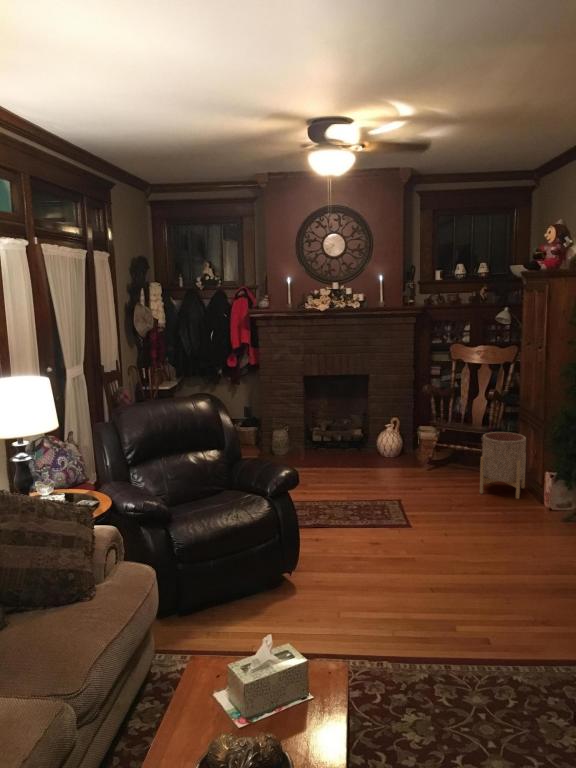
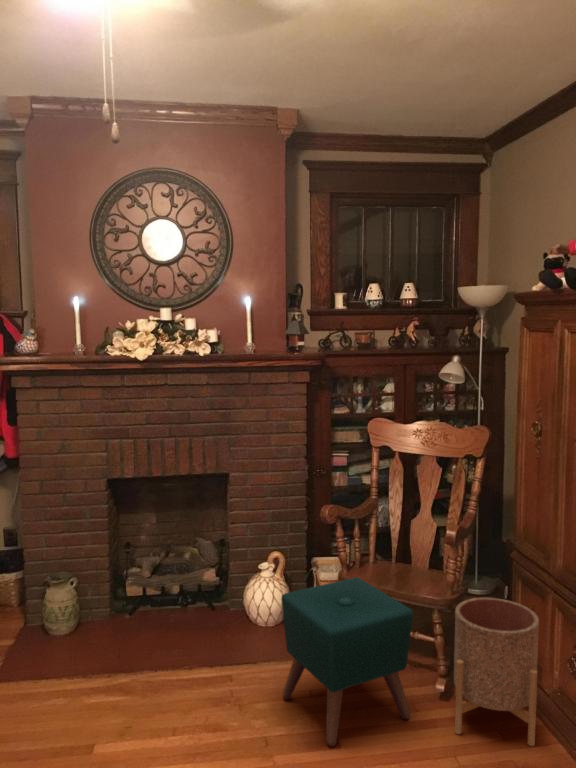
ottoman: none [394,423,460,493] -> present [282,577,413,746]

